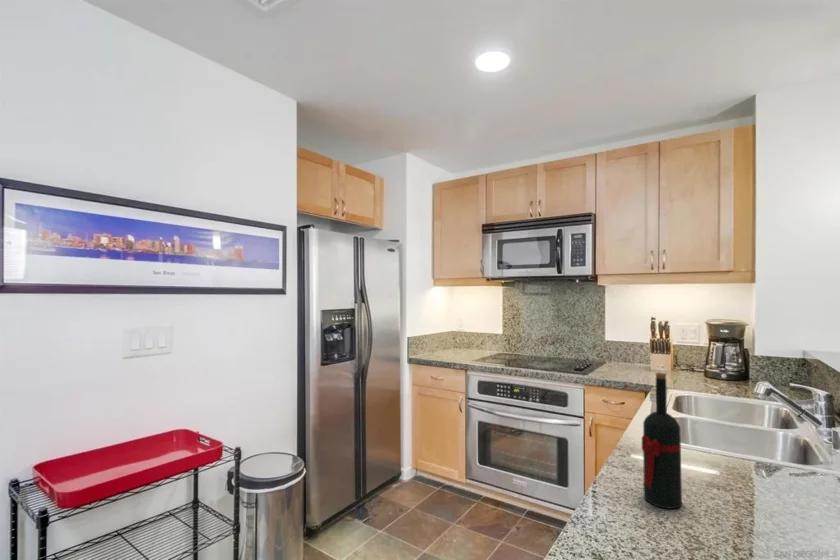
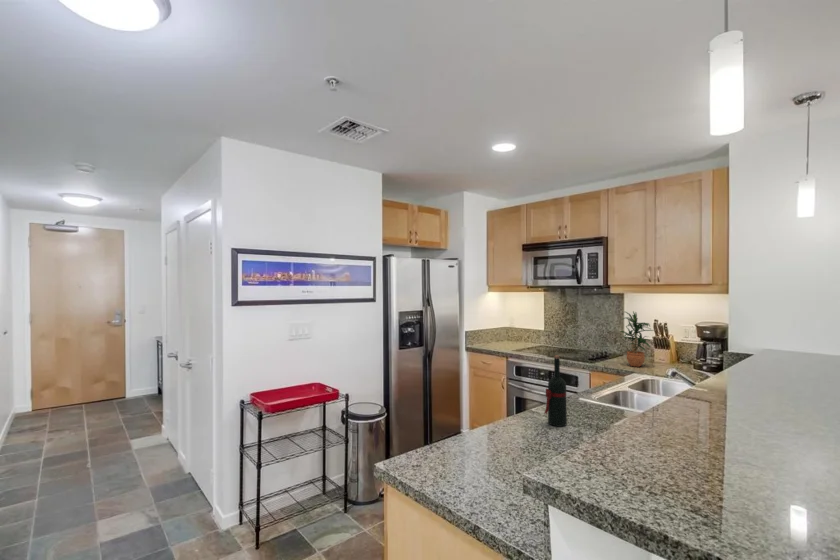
potted plant: none [618,306,665,378] -> present [621,312,653,367]

